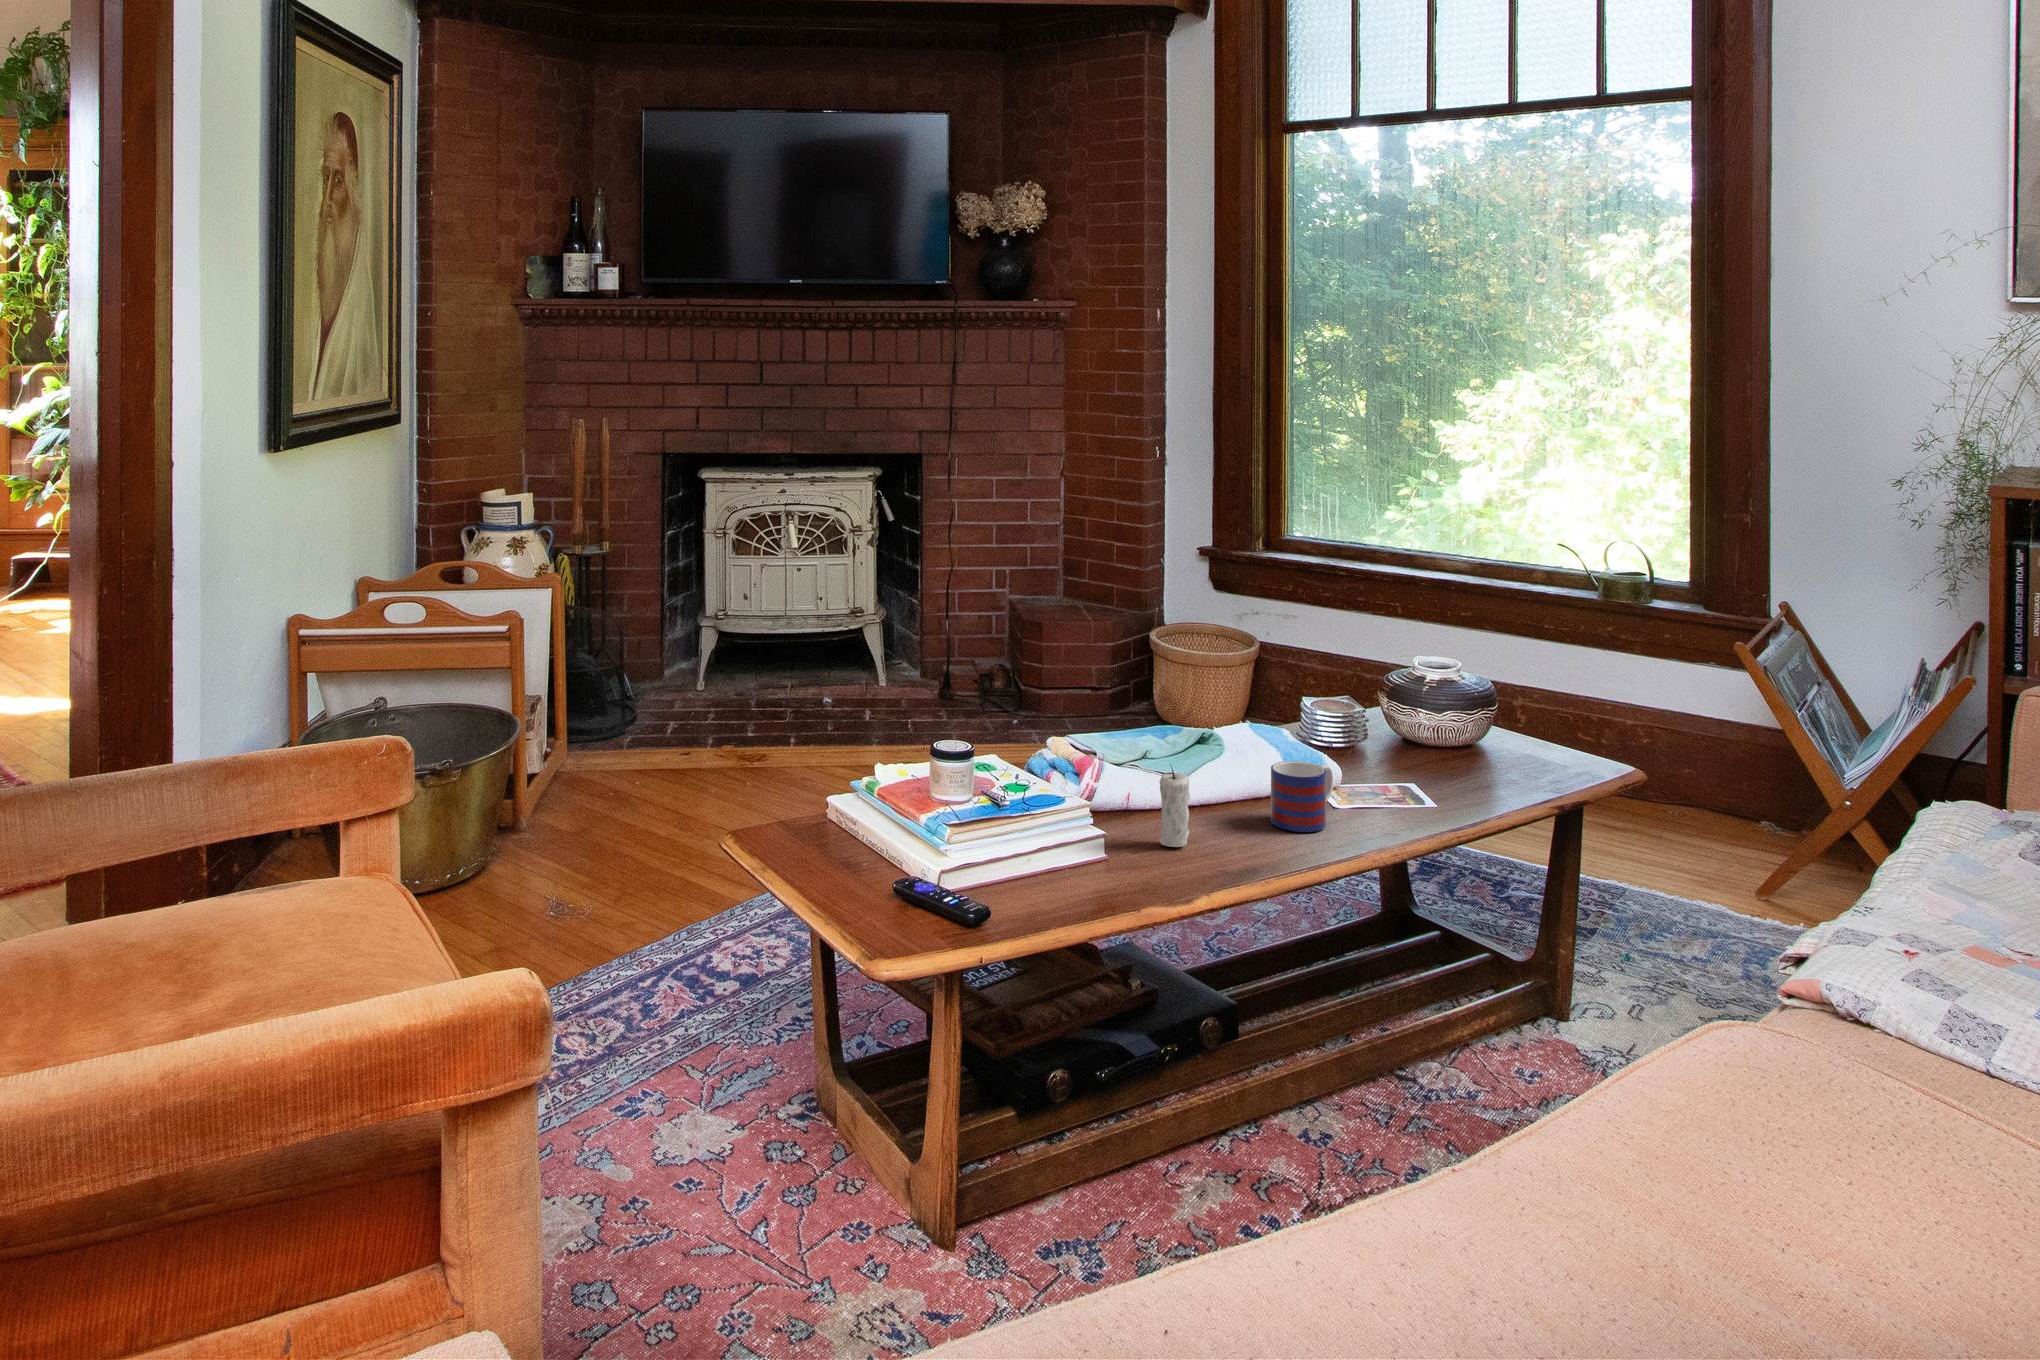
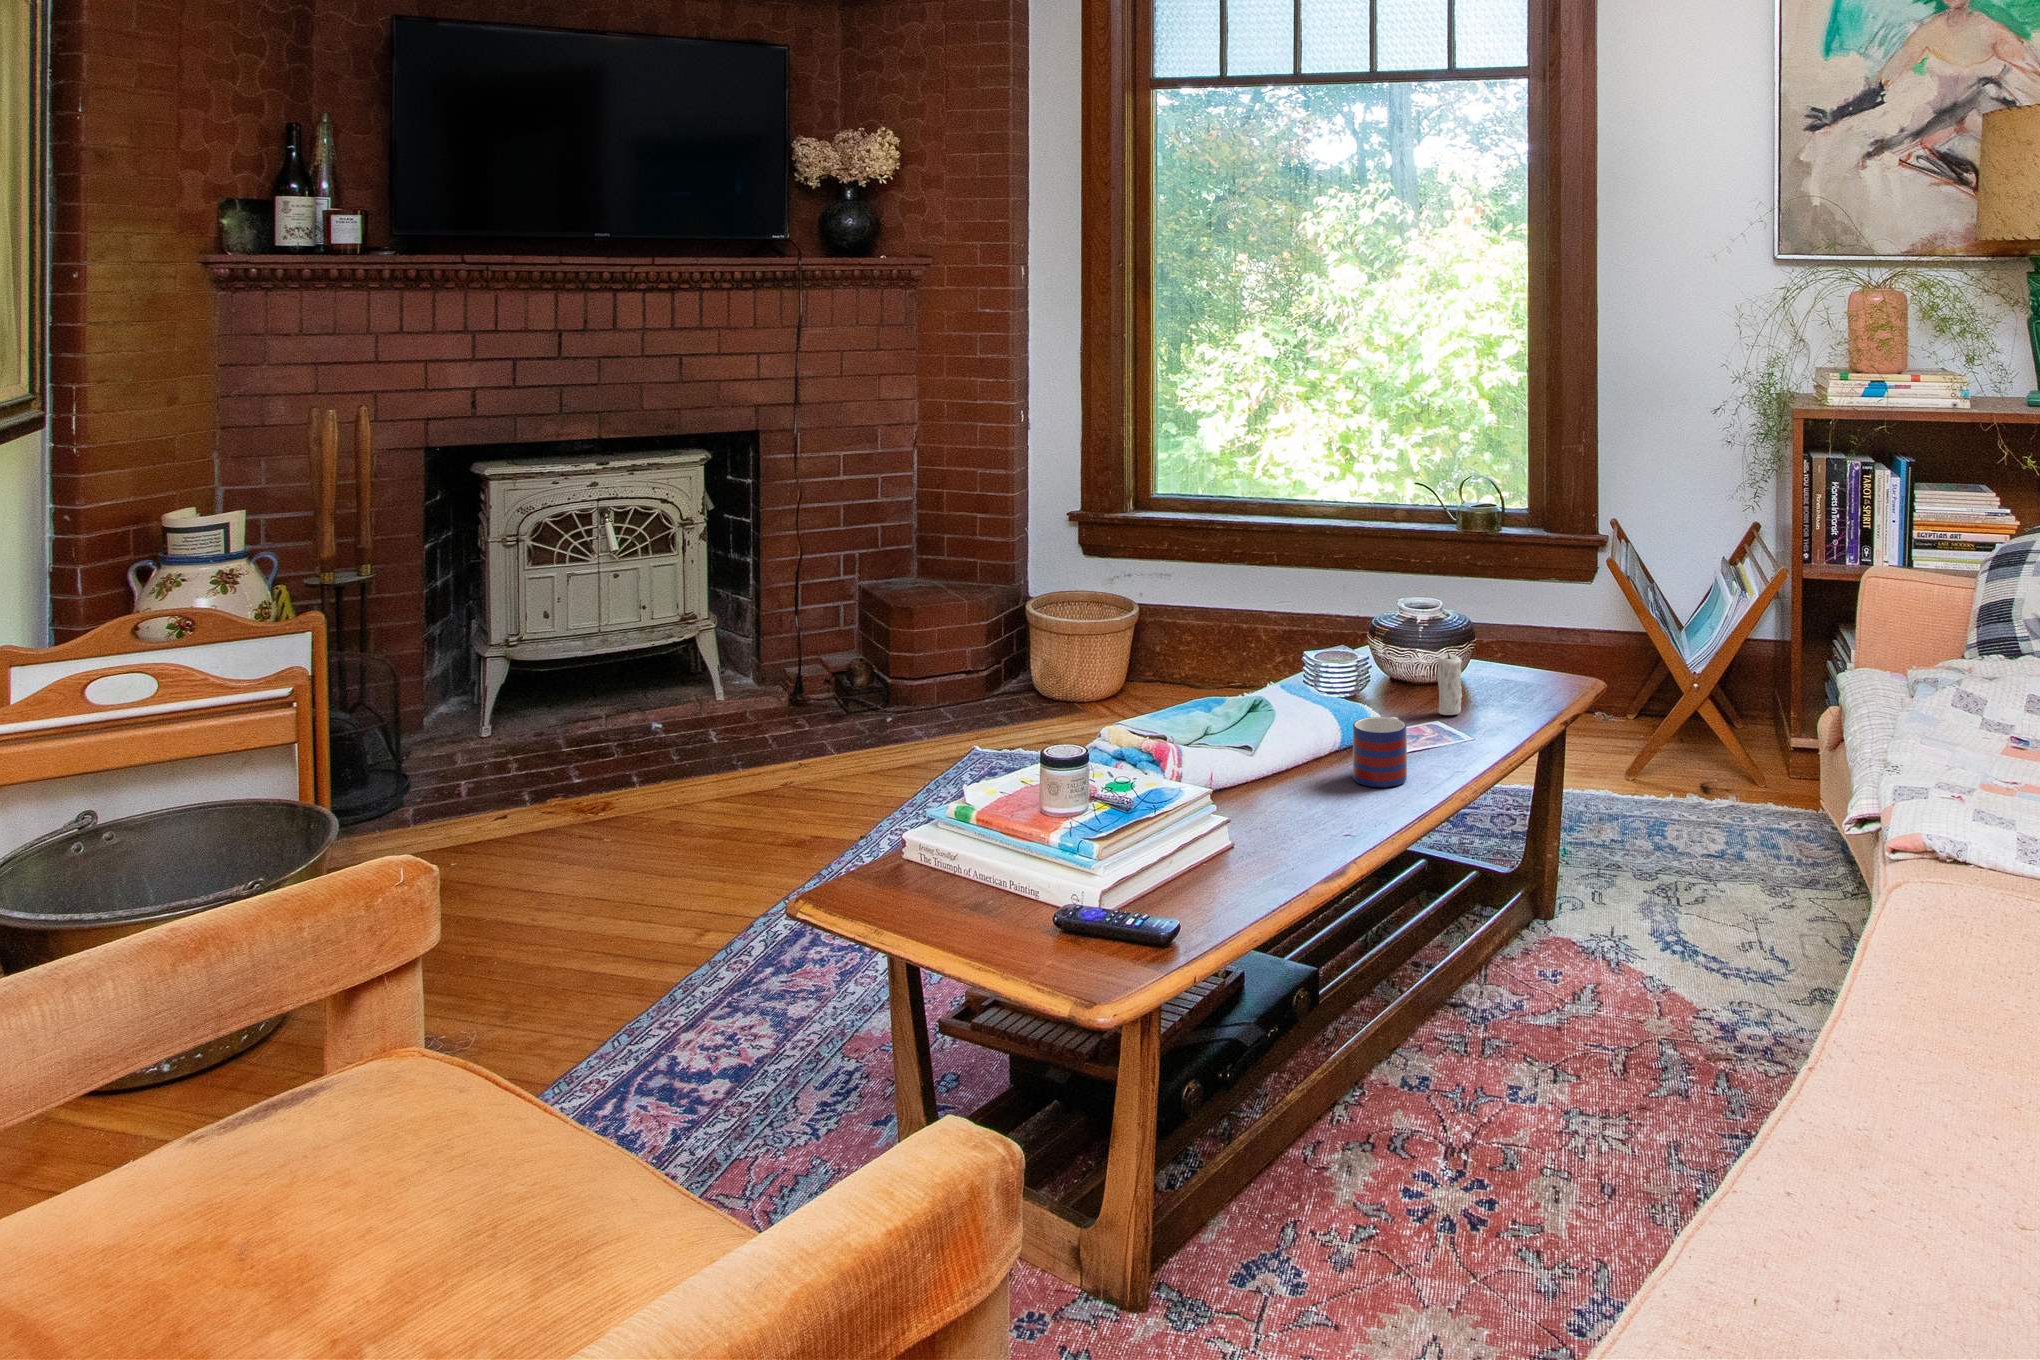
candle: present [1159,764,1190,847] -> present [1437,649,1462,715]

